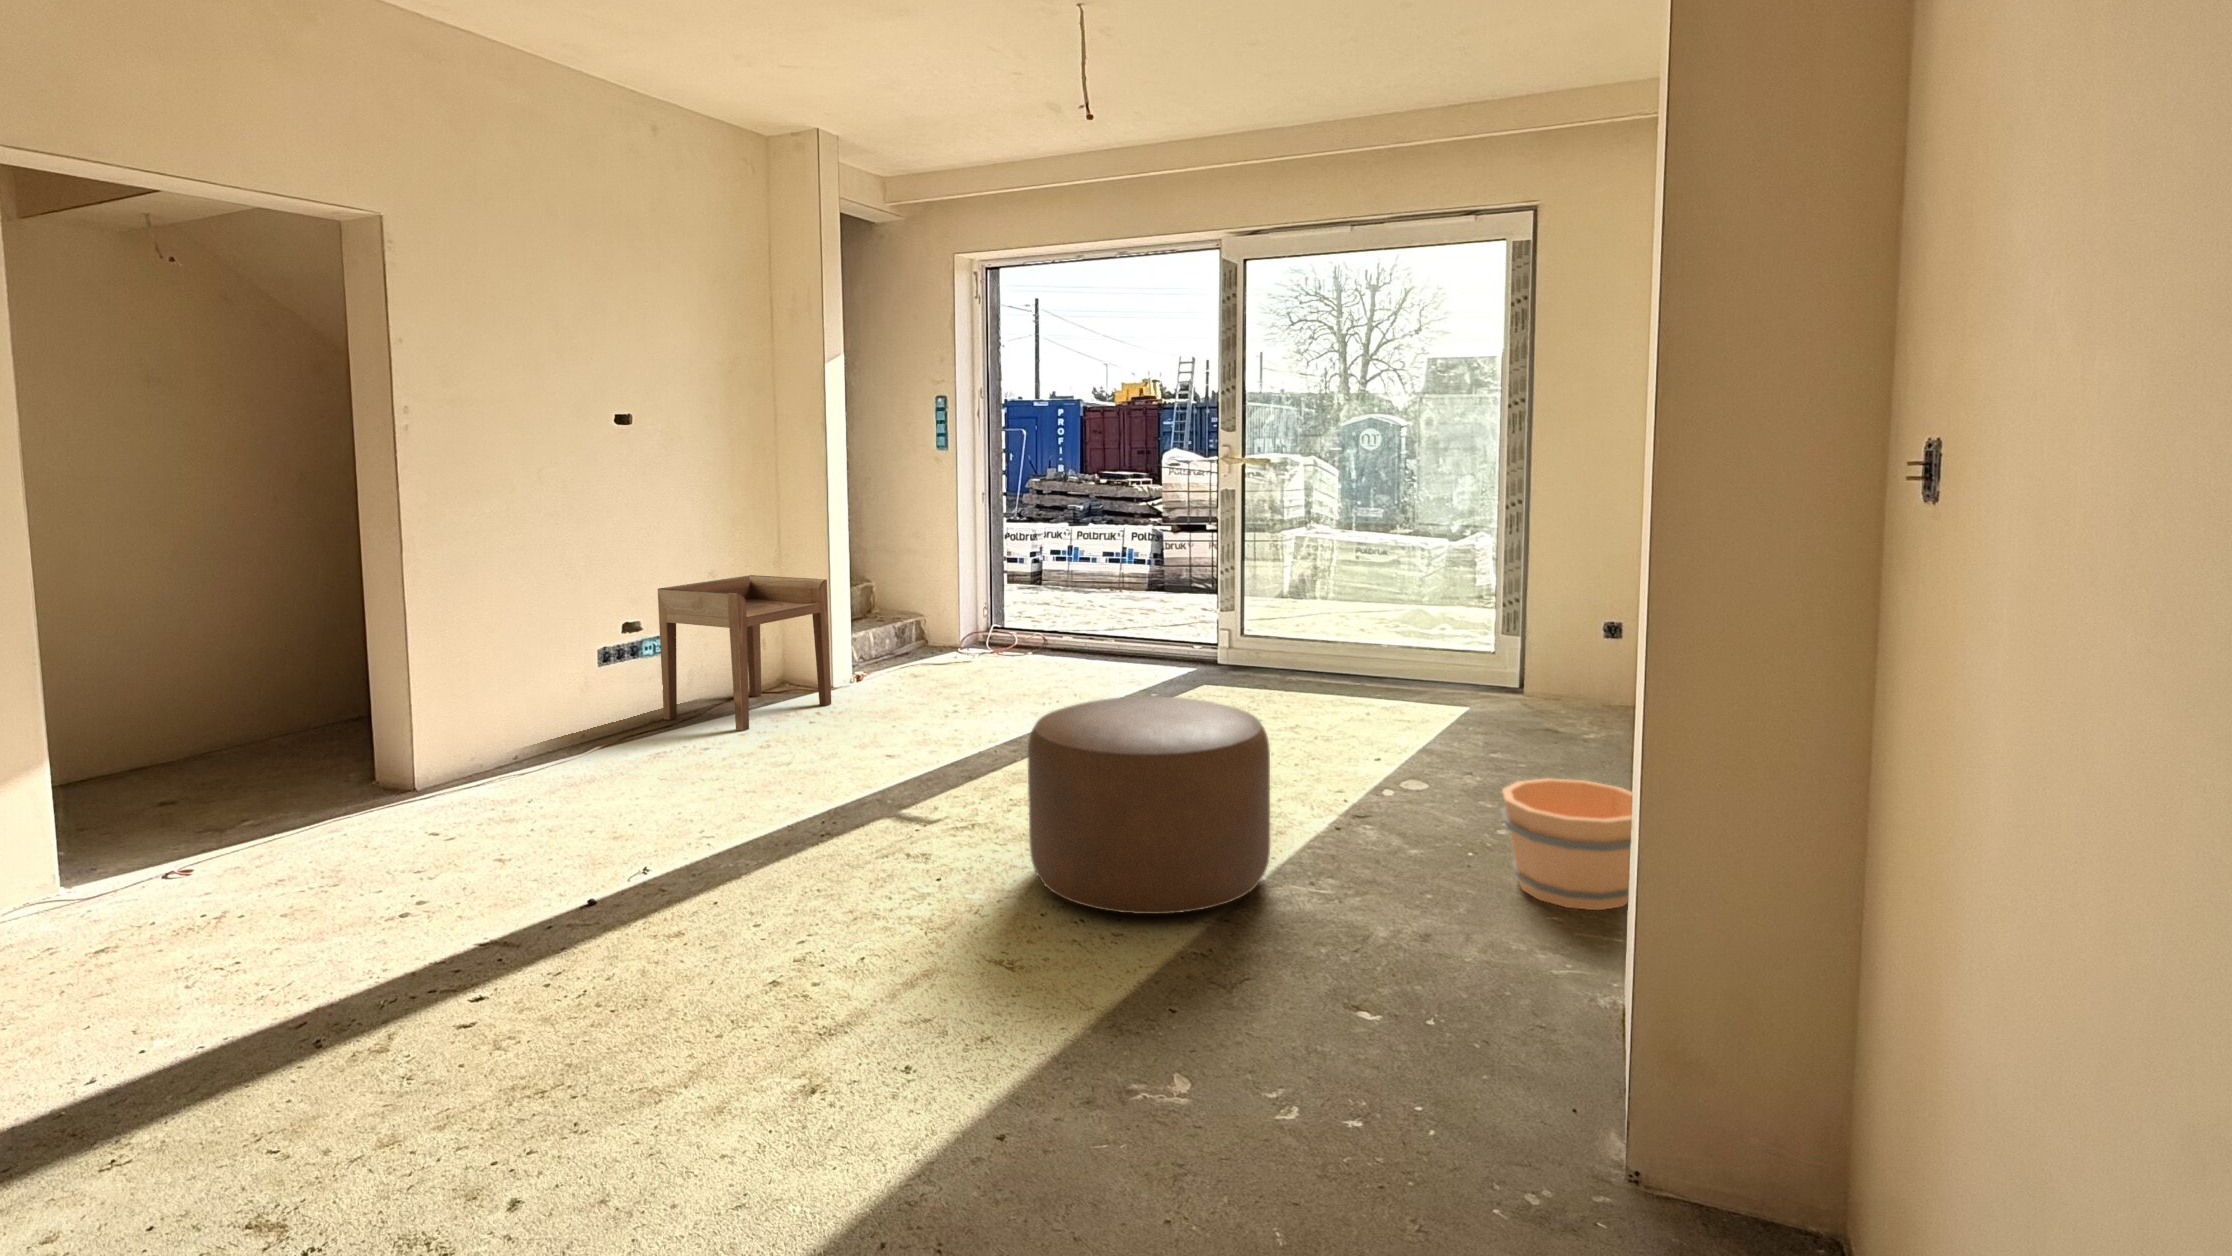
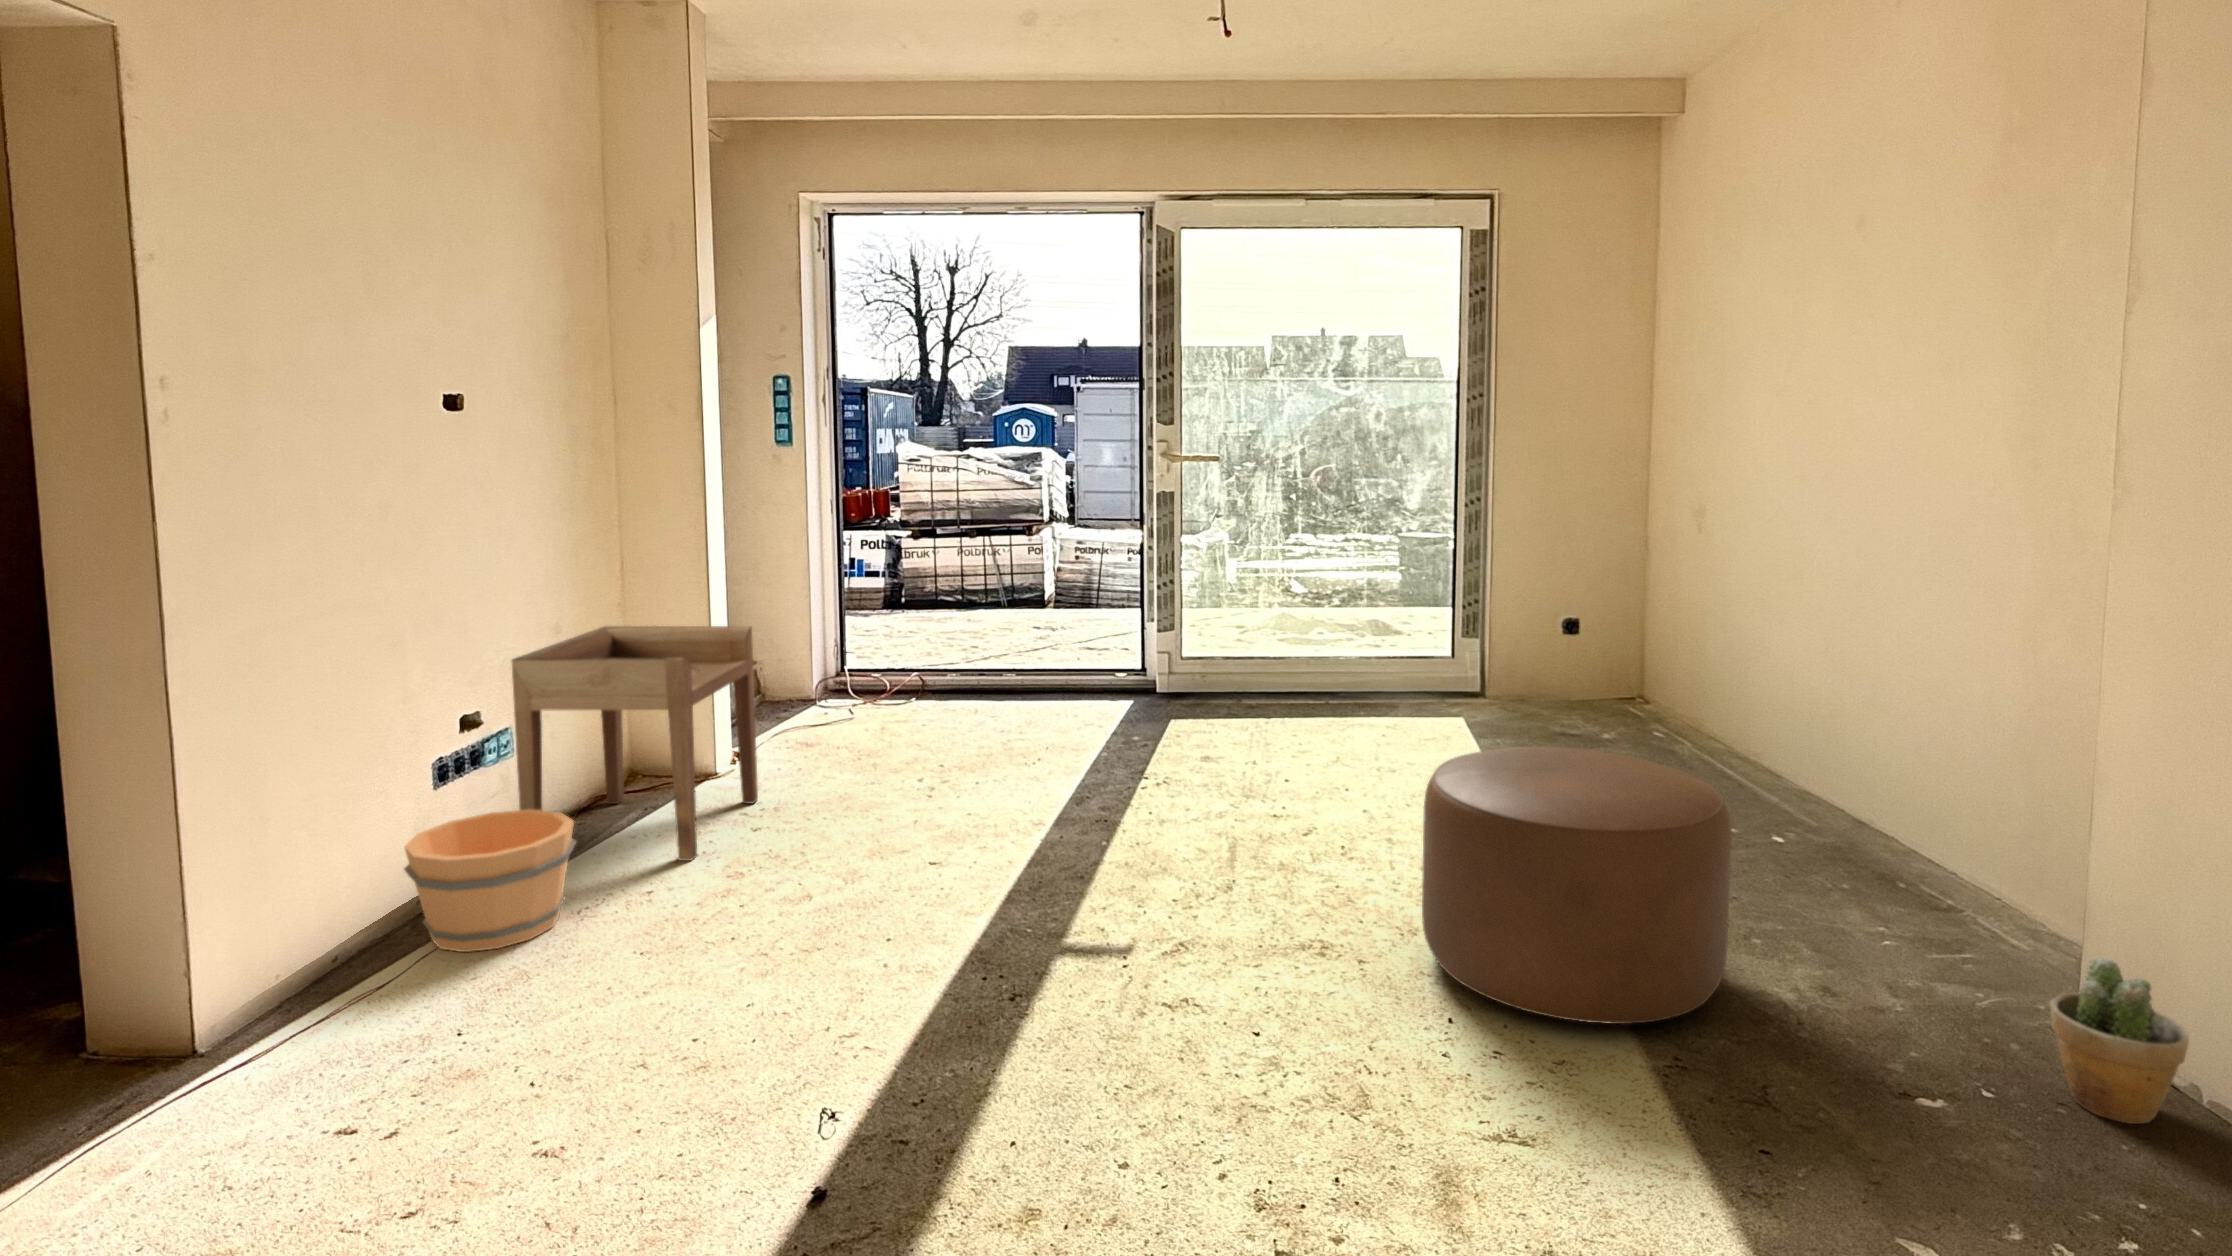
bucket: present [1501,778,1633,910] -> present [404,809,577,952]
potted plant: none [1348,909,1454,1061] -> present [2050,958,2189,1124]

